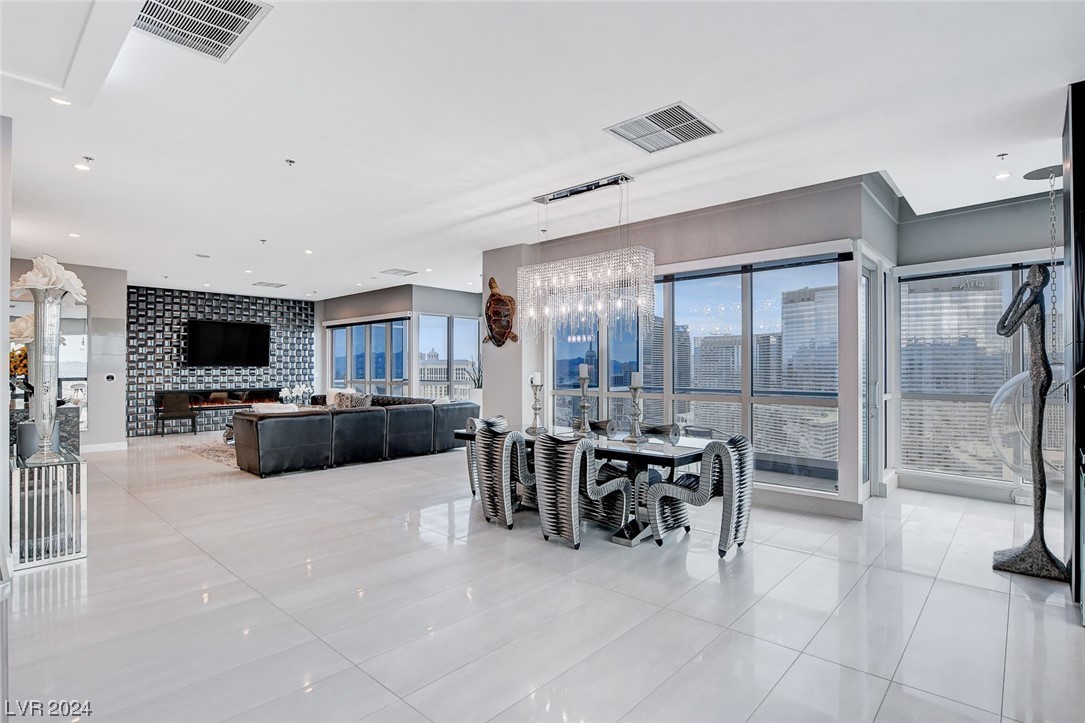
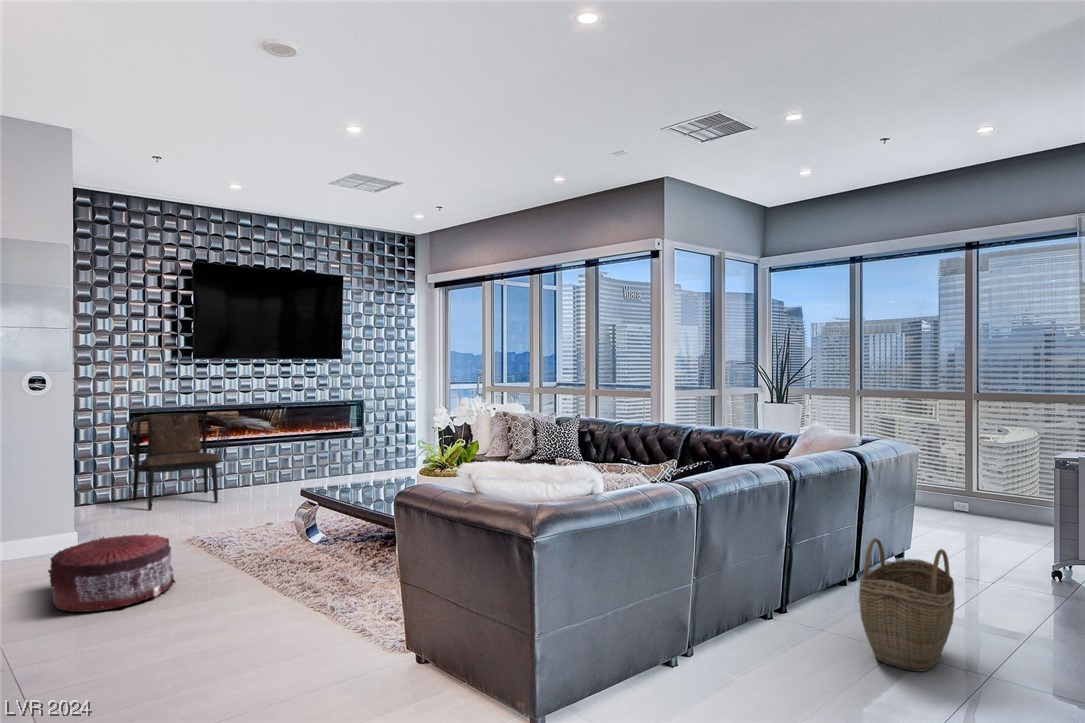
woven basket: none [375,428,407,466] -> present [859,538,955,672]
pouf: none [116,435,164,458] -> present [48,534,175,612]

